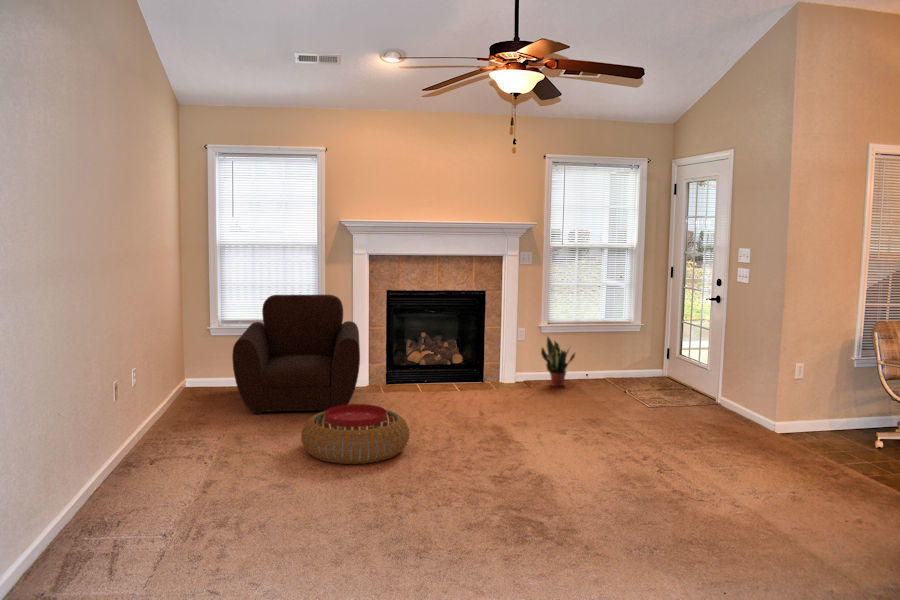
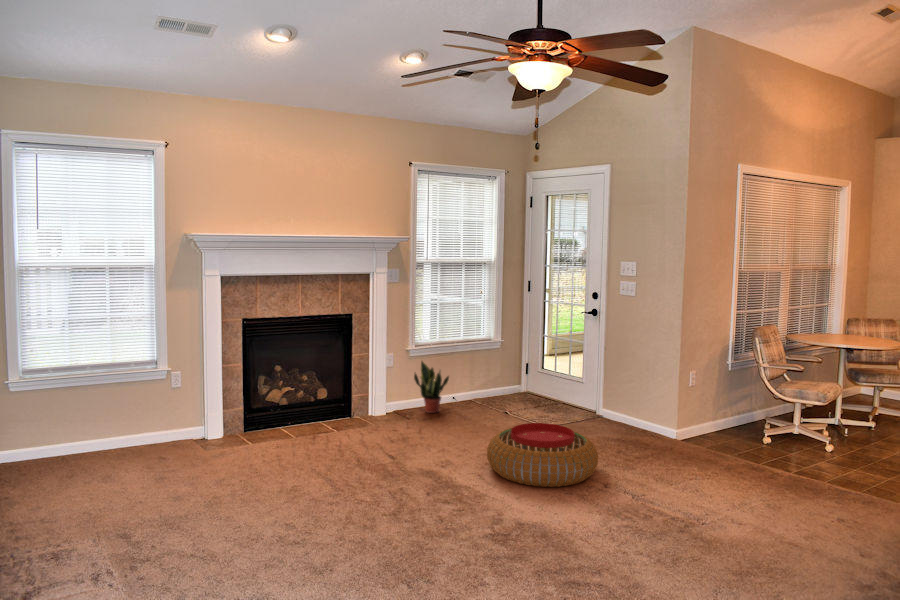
armchair: present [232,295,360,414] -> none [58,329,243,499]
pouf: present [301,404,409,464] -> present [487,423,598,487]

